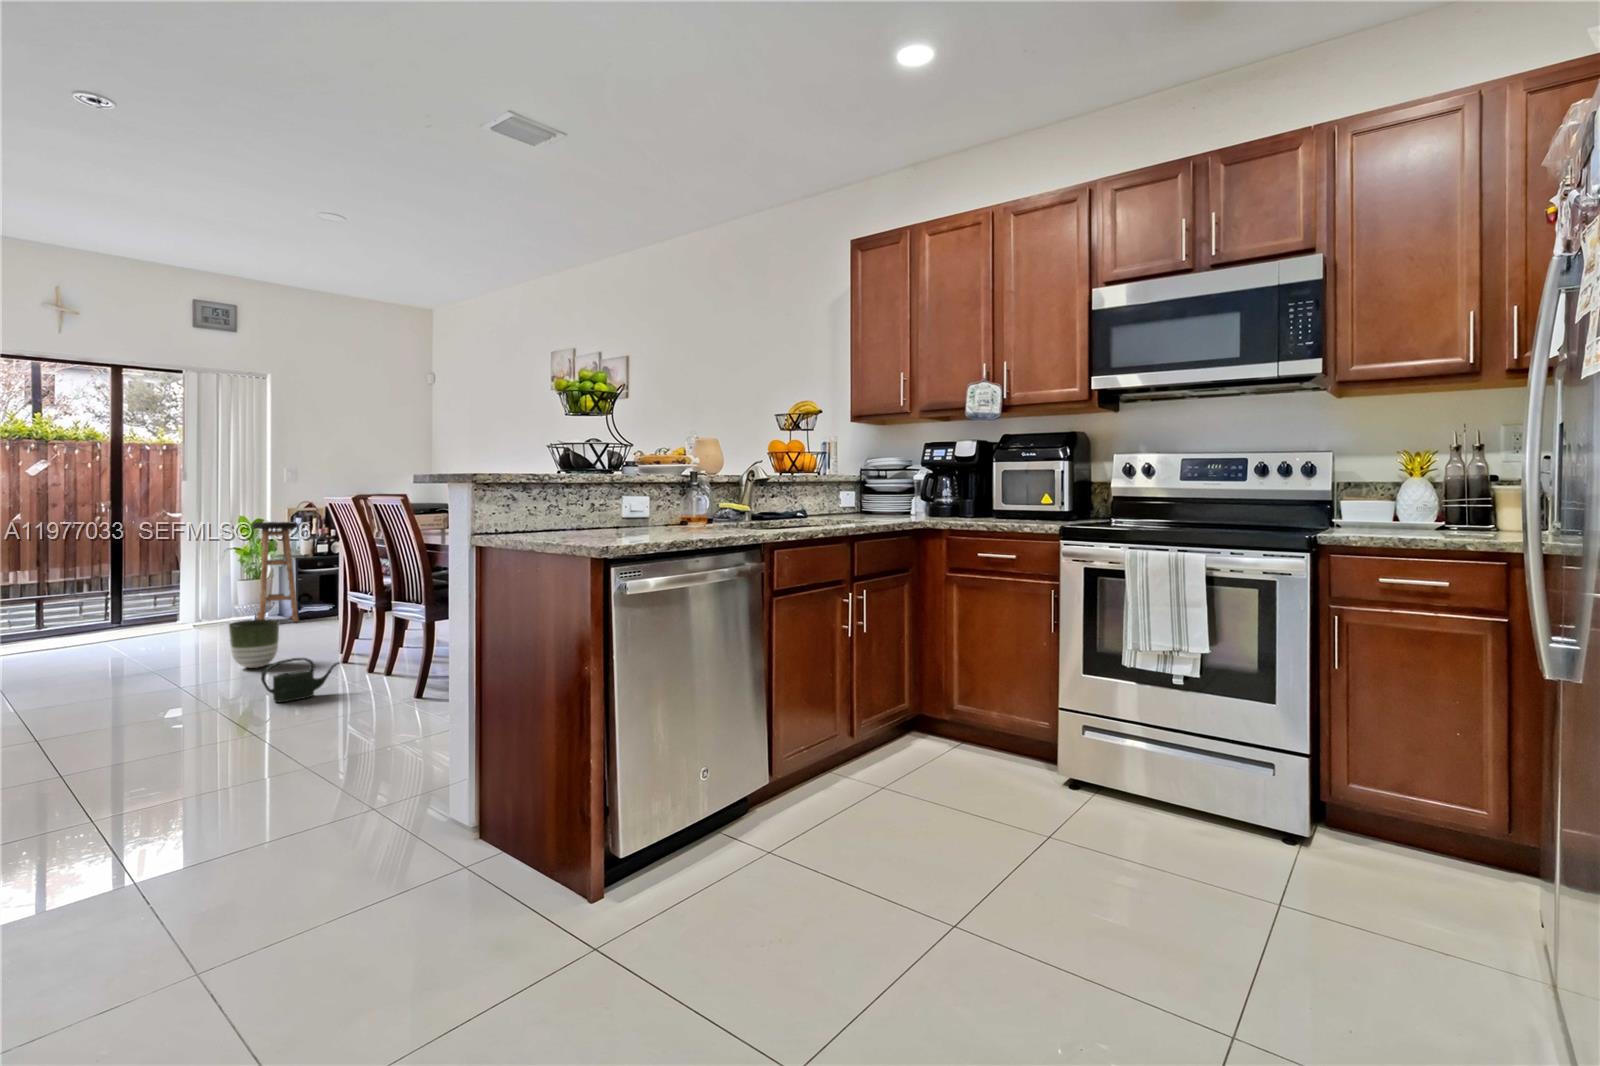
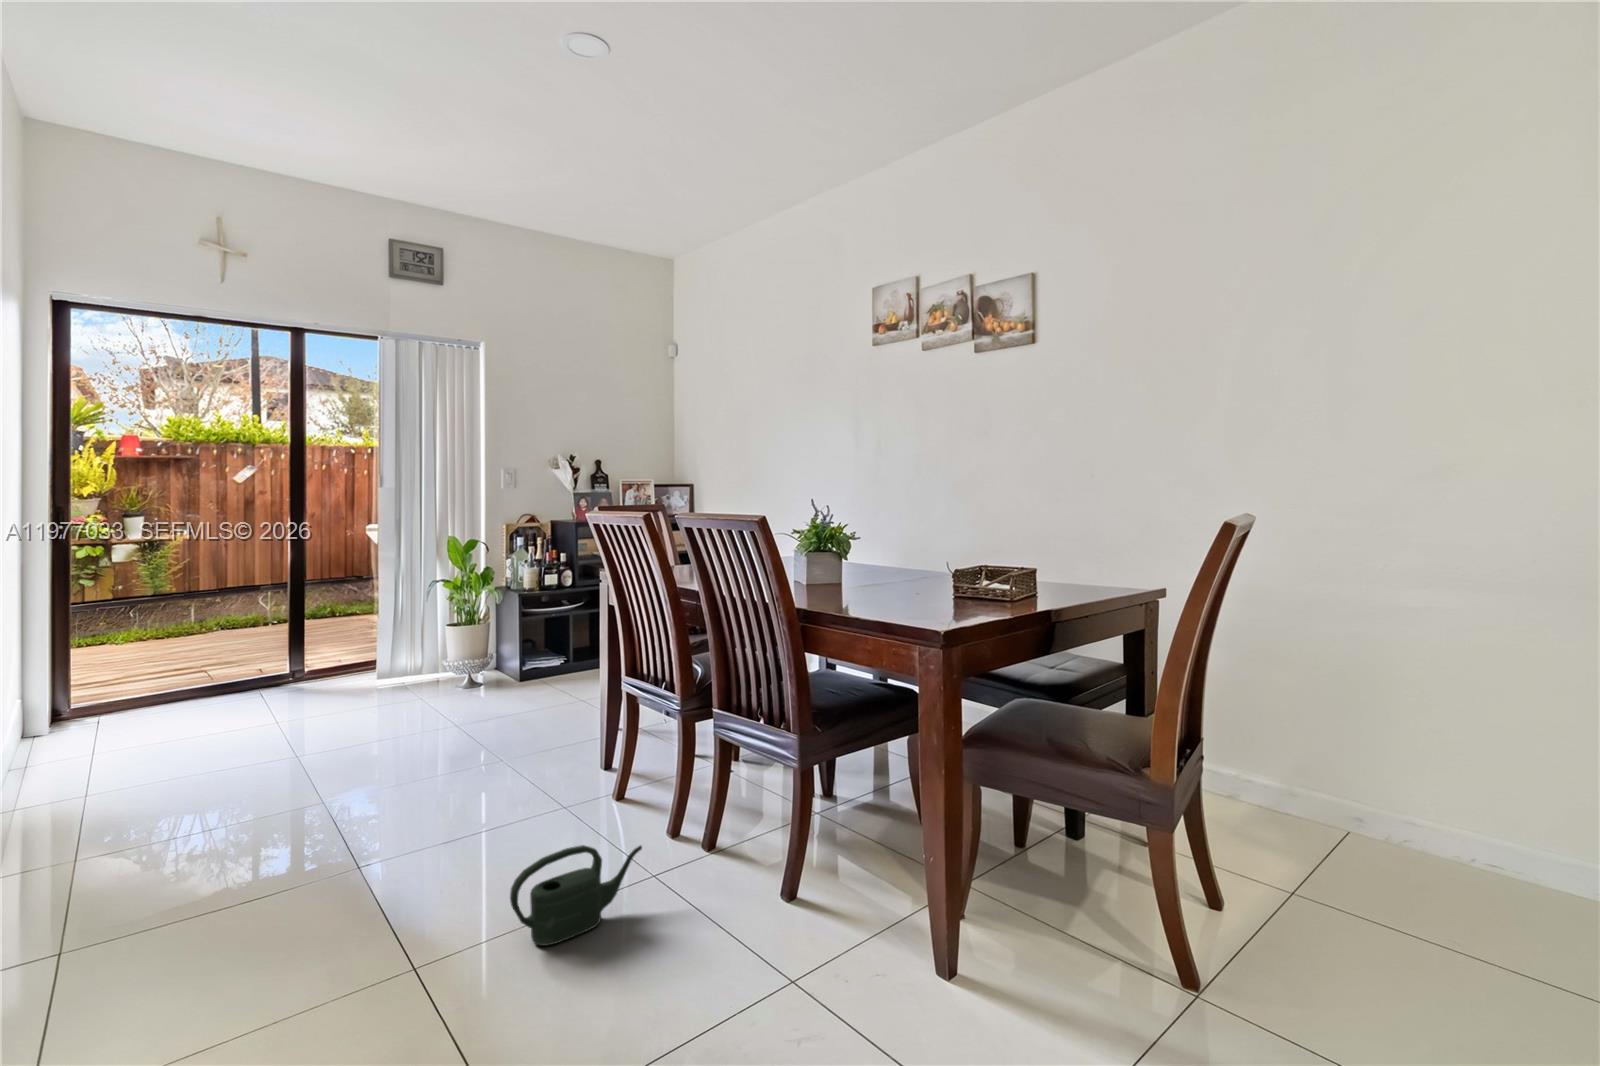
bar stool: present [252,522,299,622] -> none [464,543,522,689]
planter: present [229,619,279,668] -> none [443,718,517,806]

